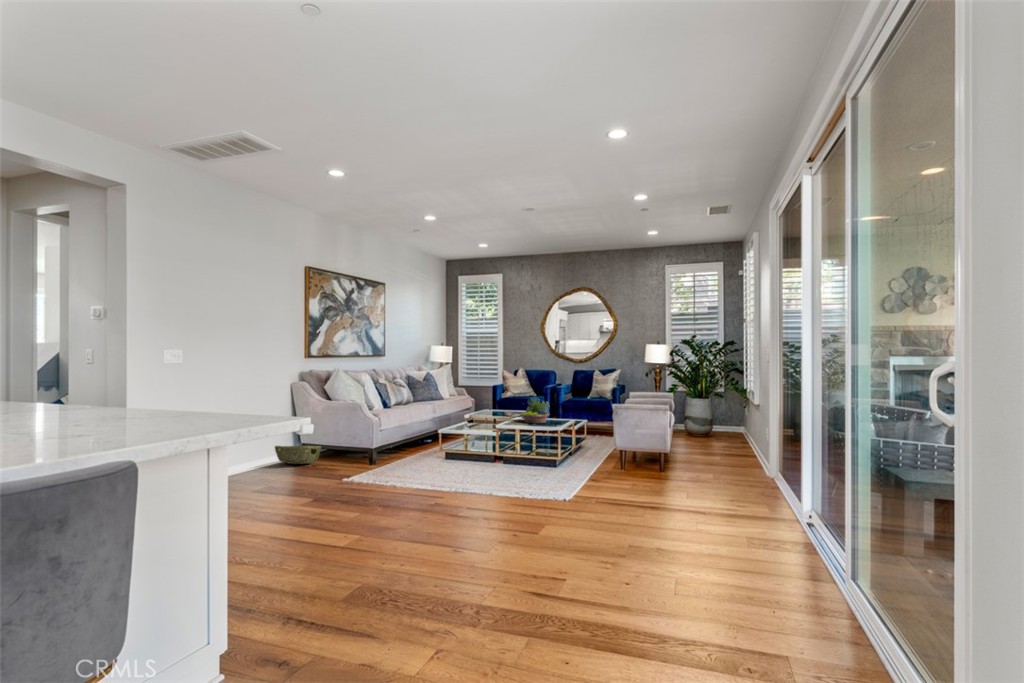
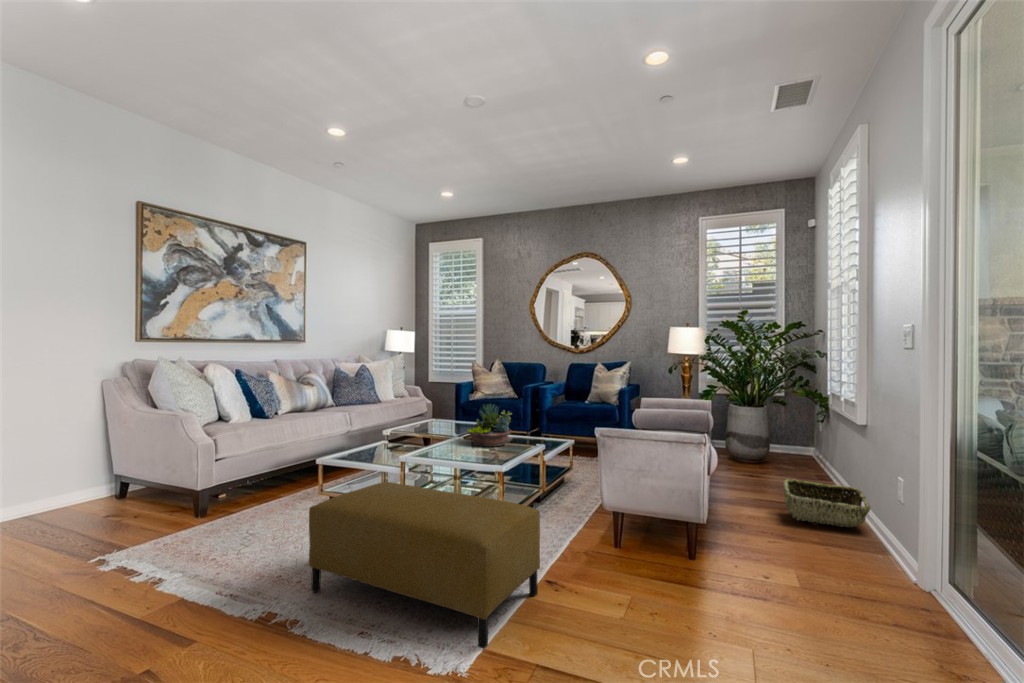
ottoman: none [477,435,589,494] -> present [309,482,540,649]
woven basket: present [275,445,321,464] -> present [783,479,870,527]

